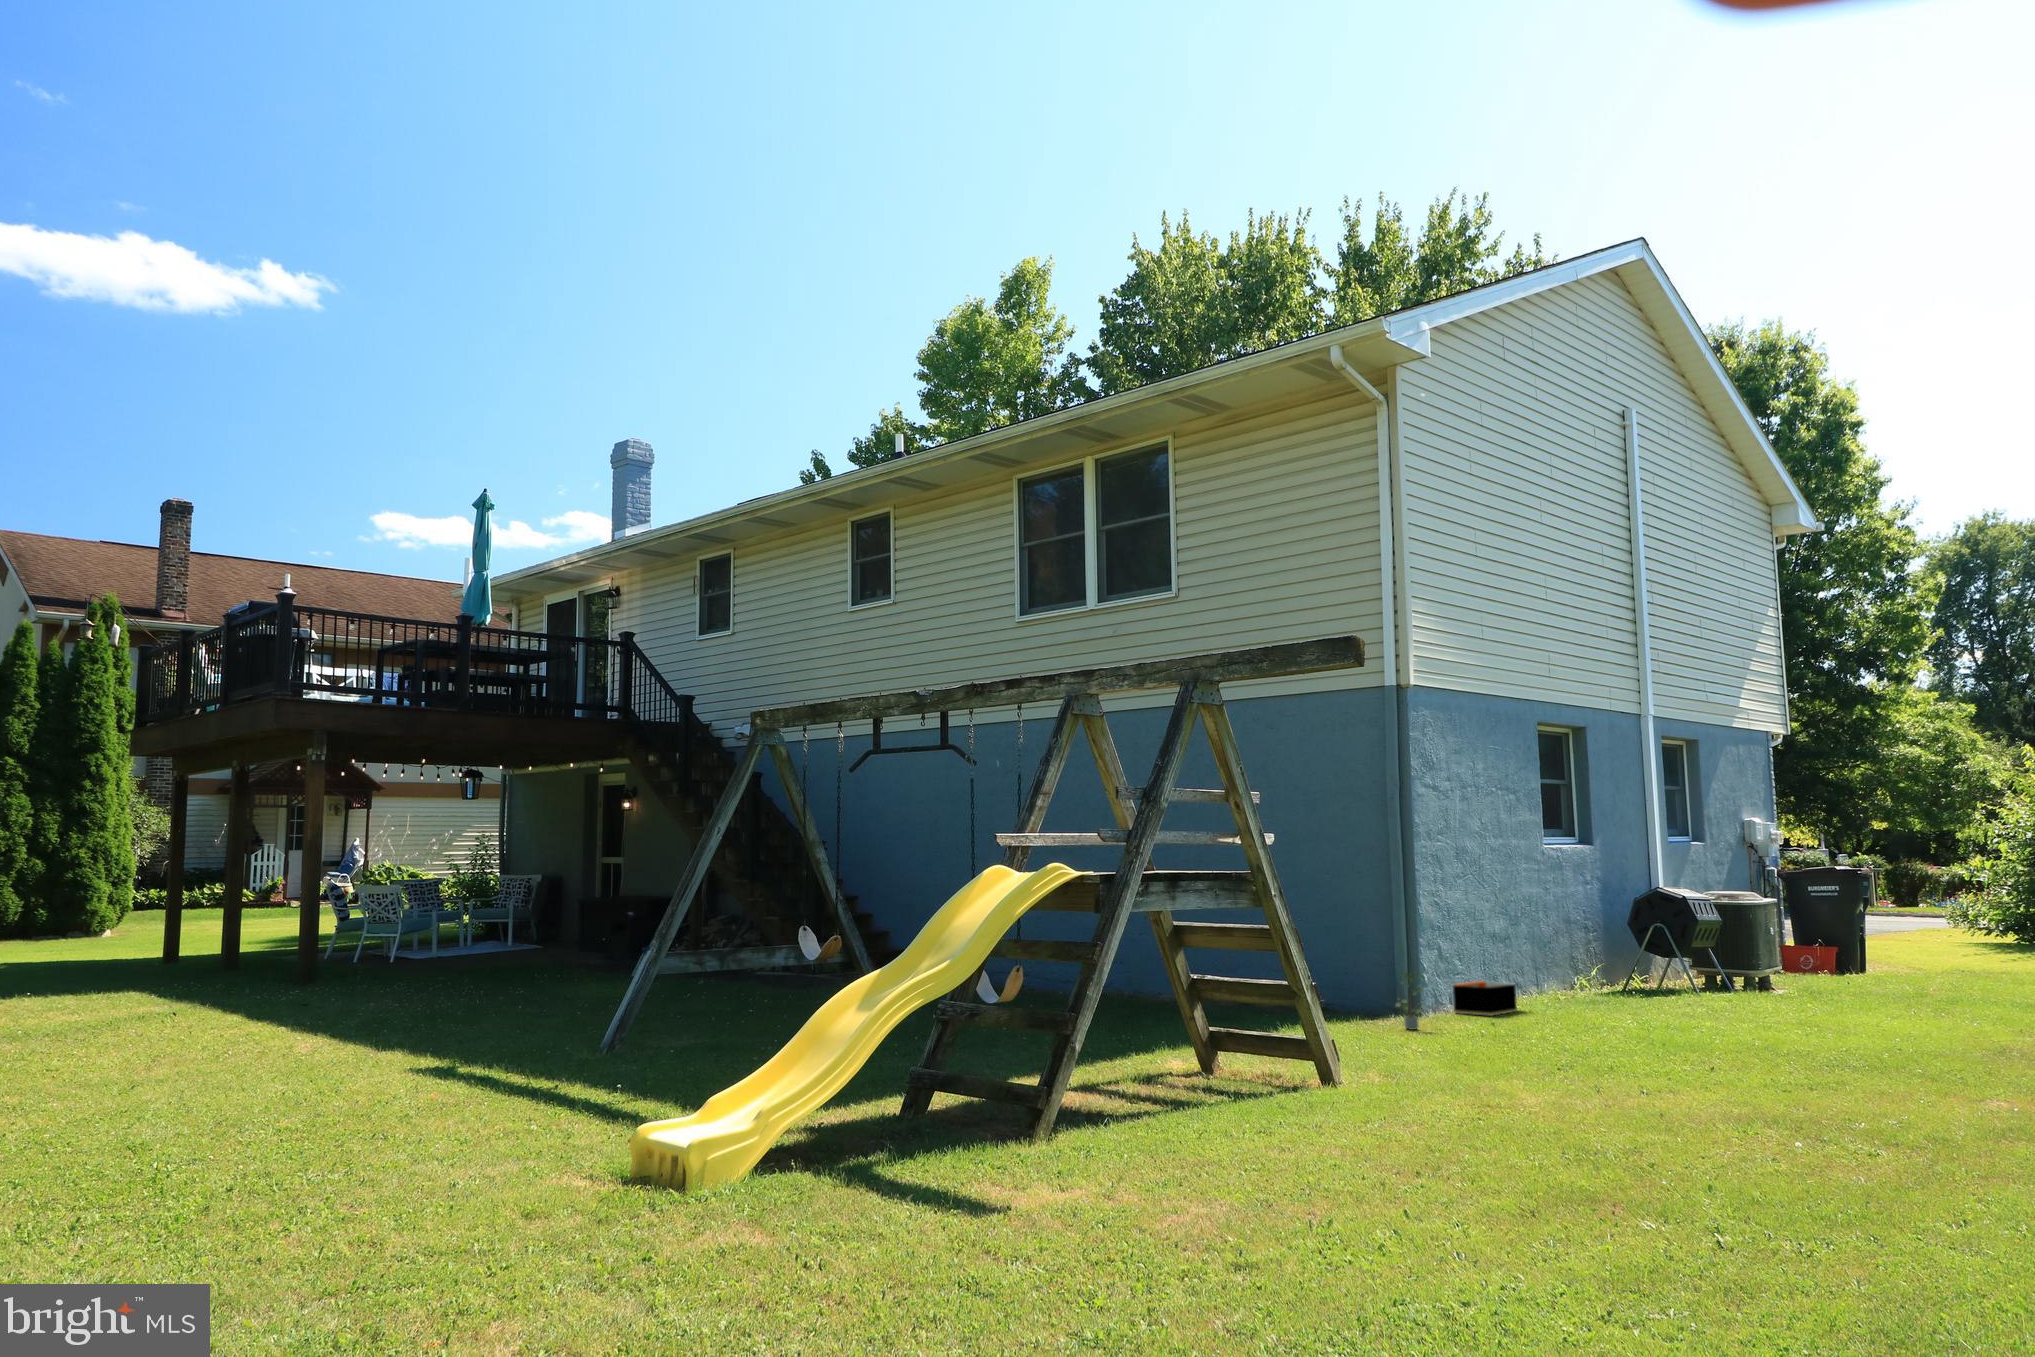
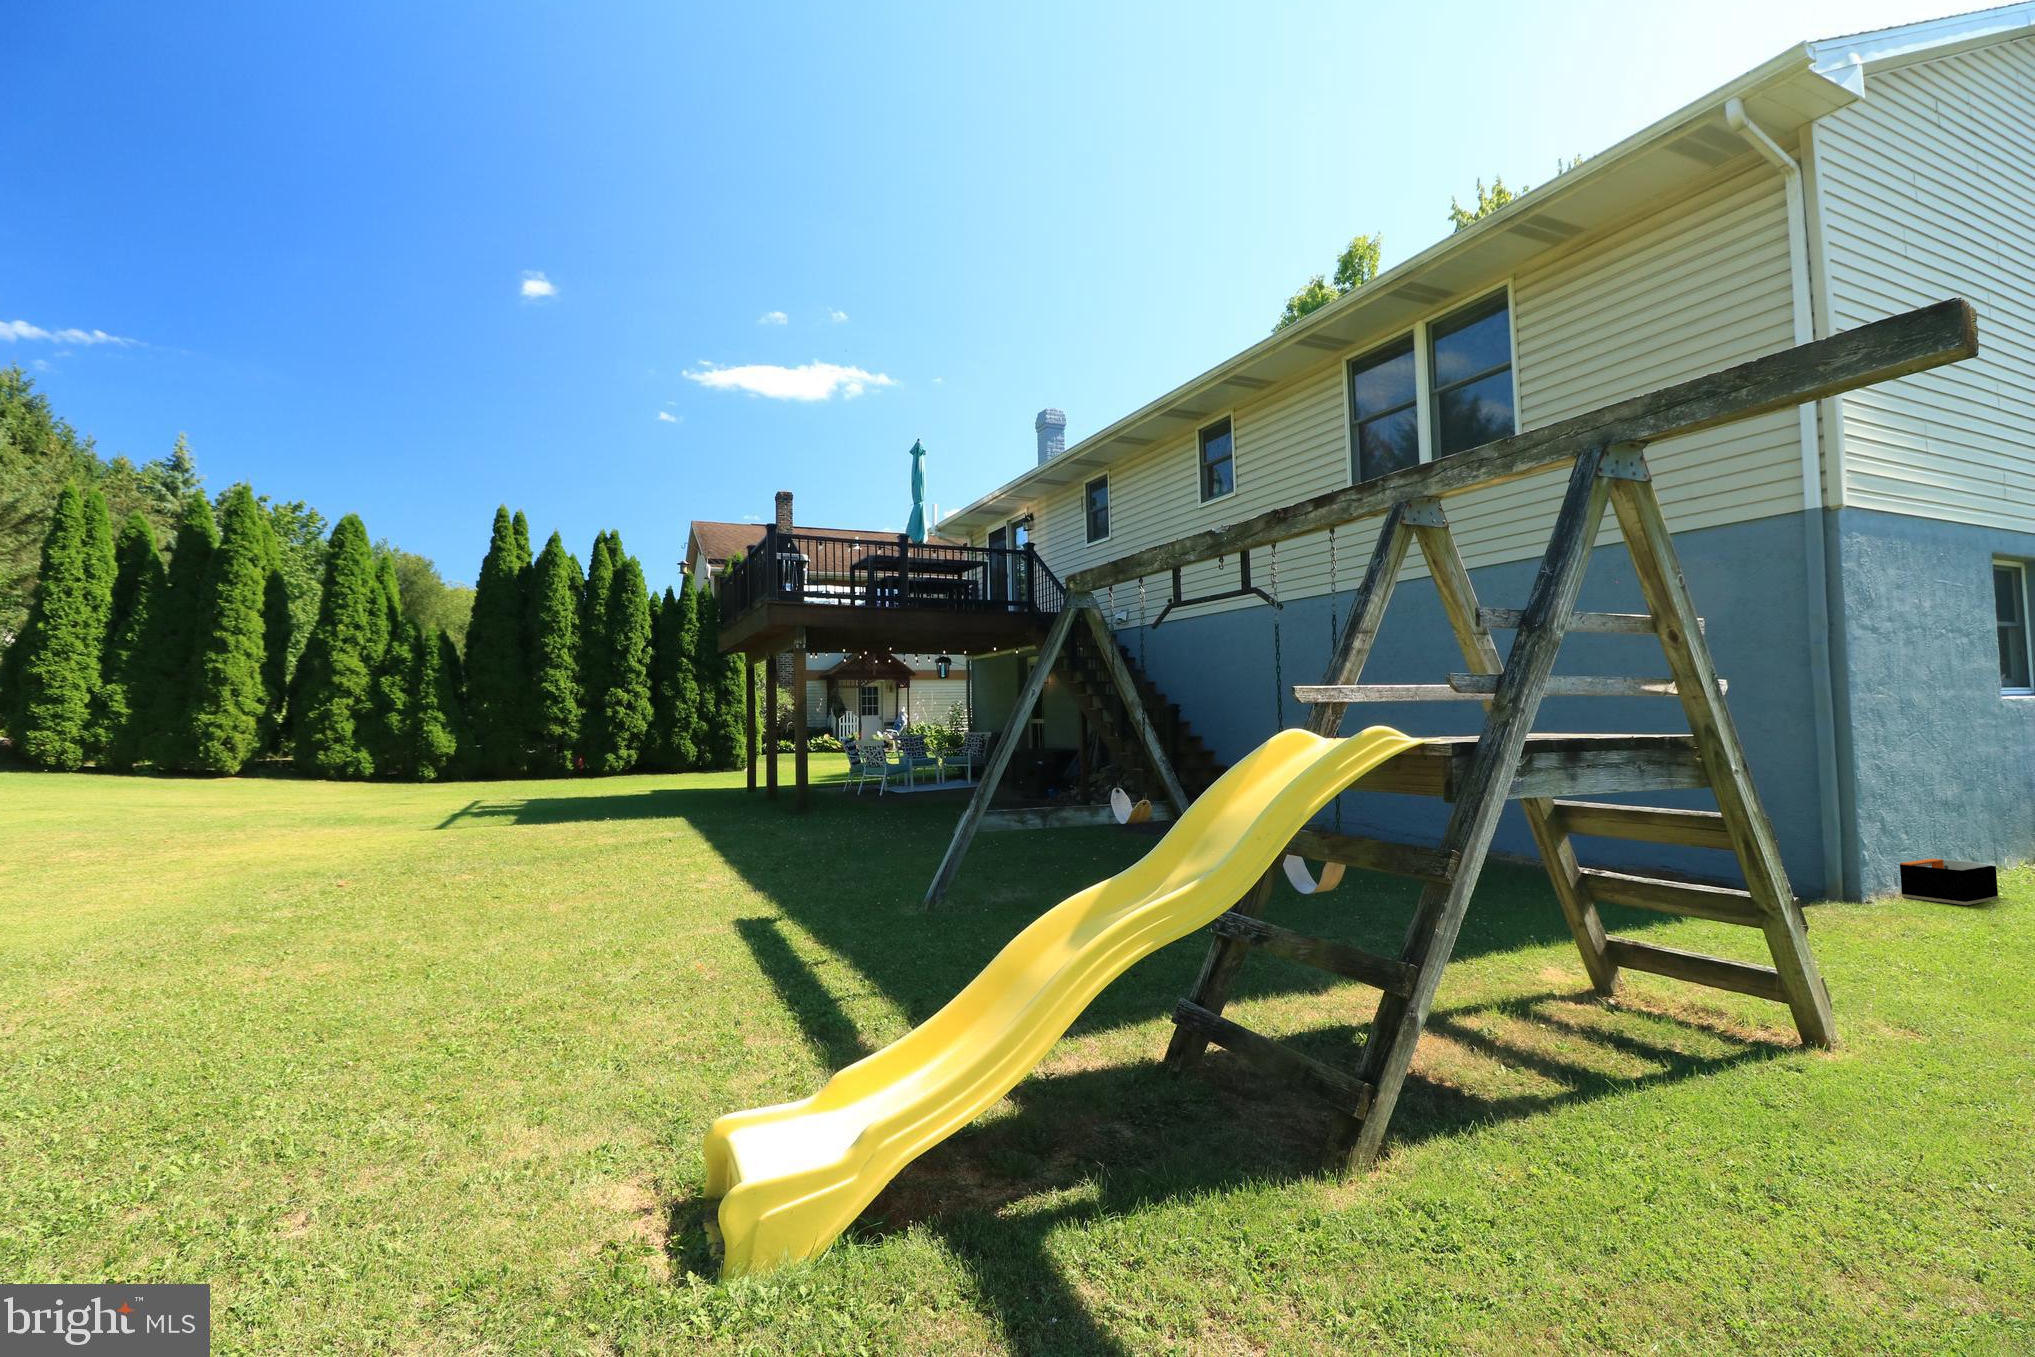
potted plant: present [1396,972,1426,1030] -> none [1835,850,1896,924]

